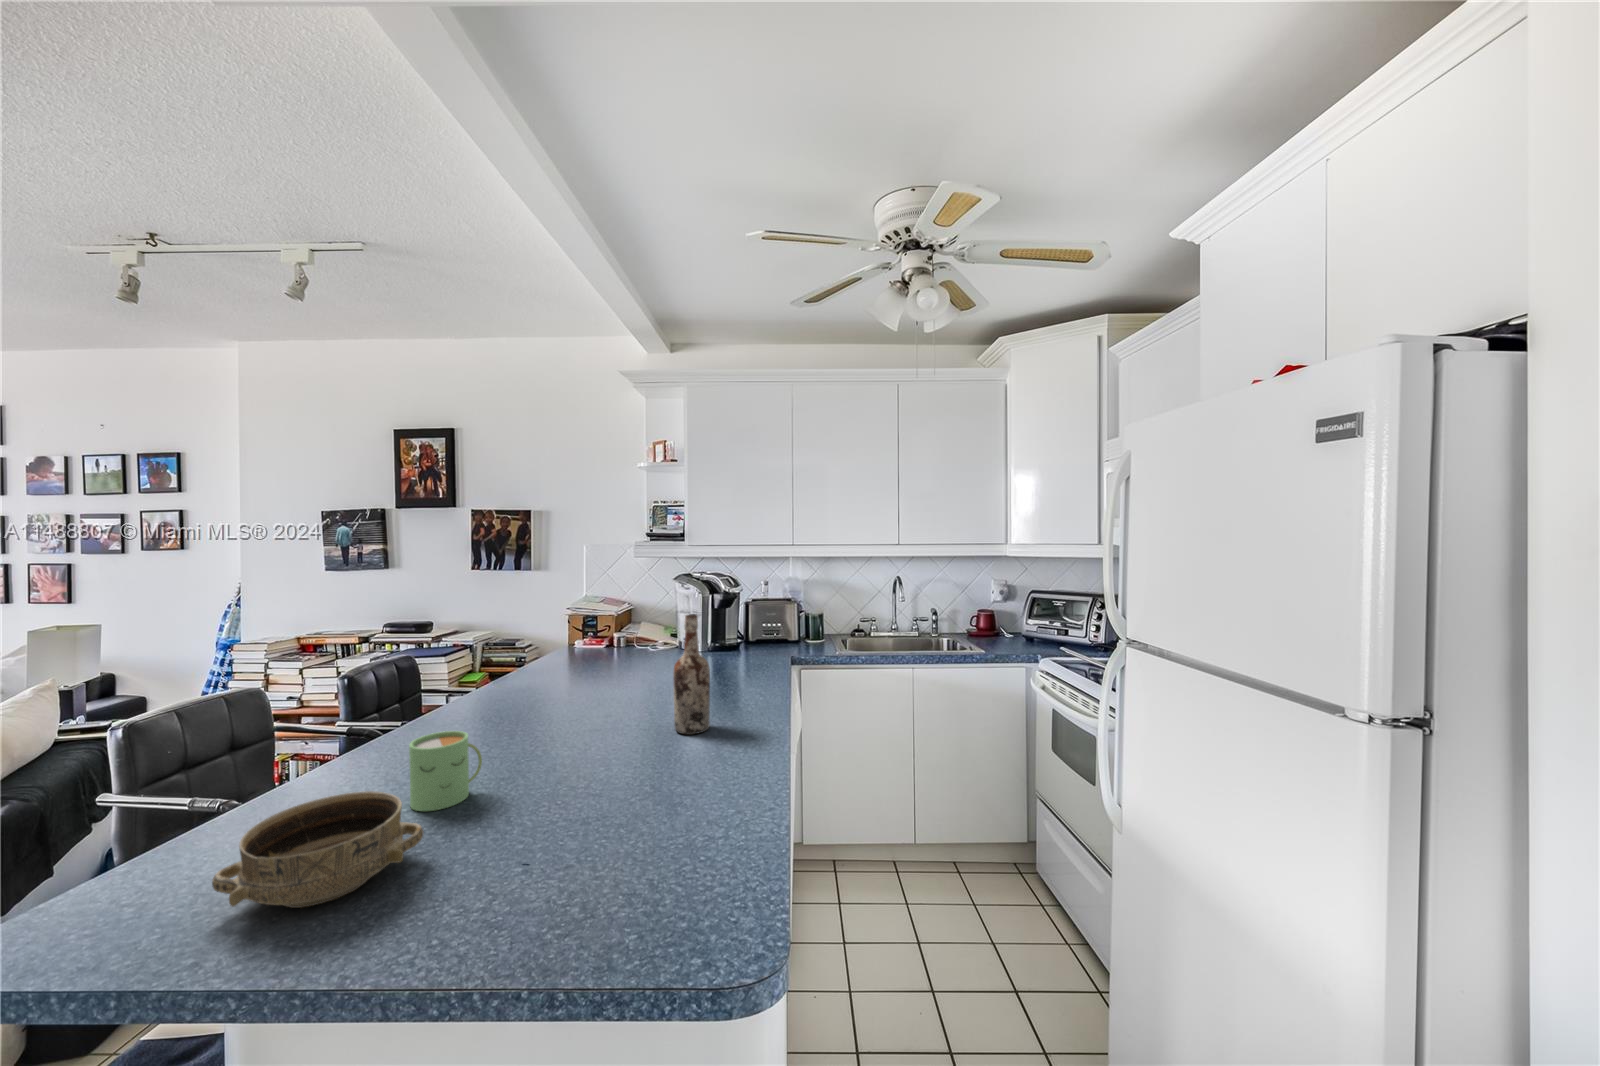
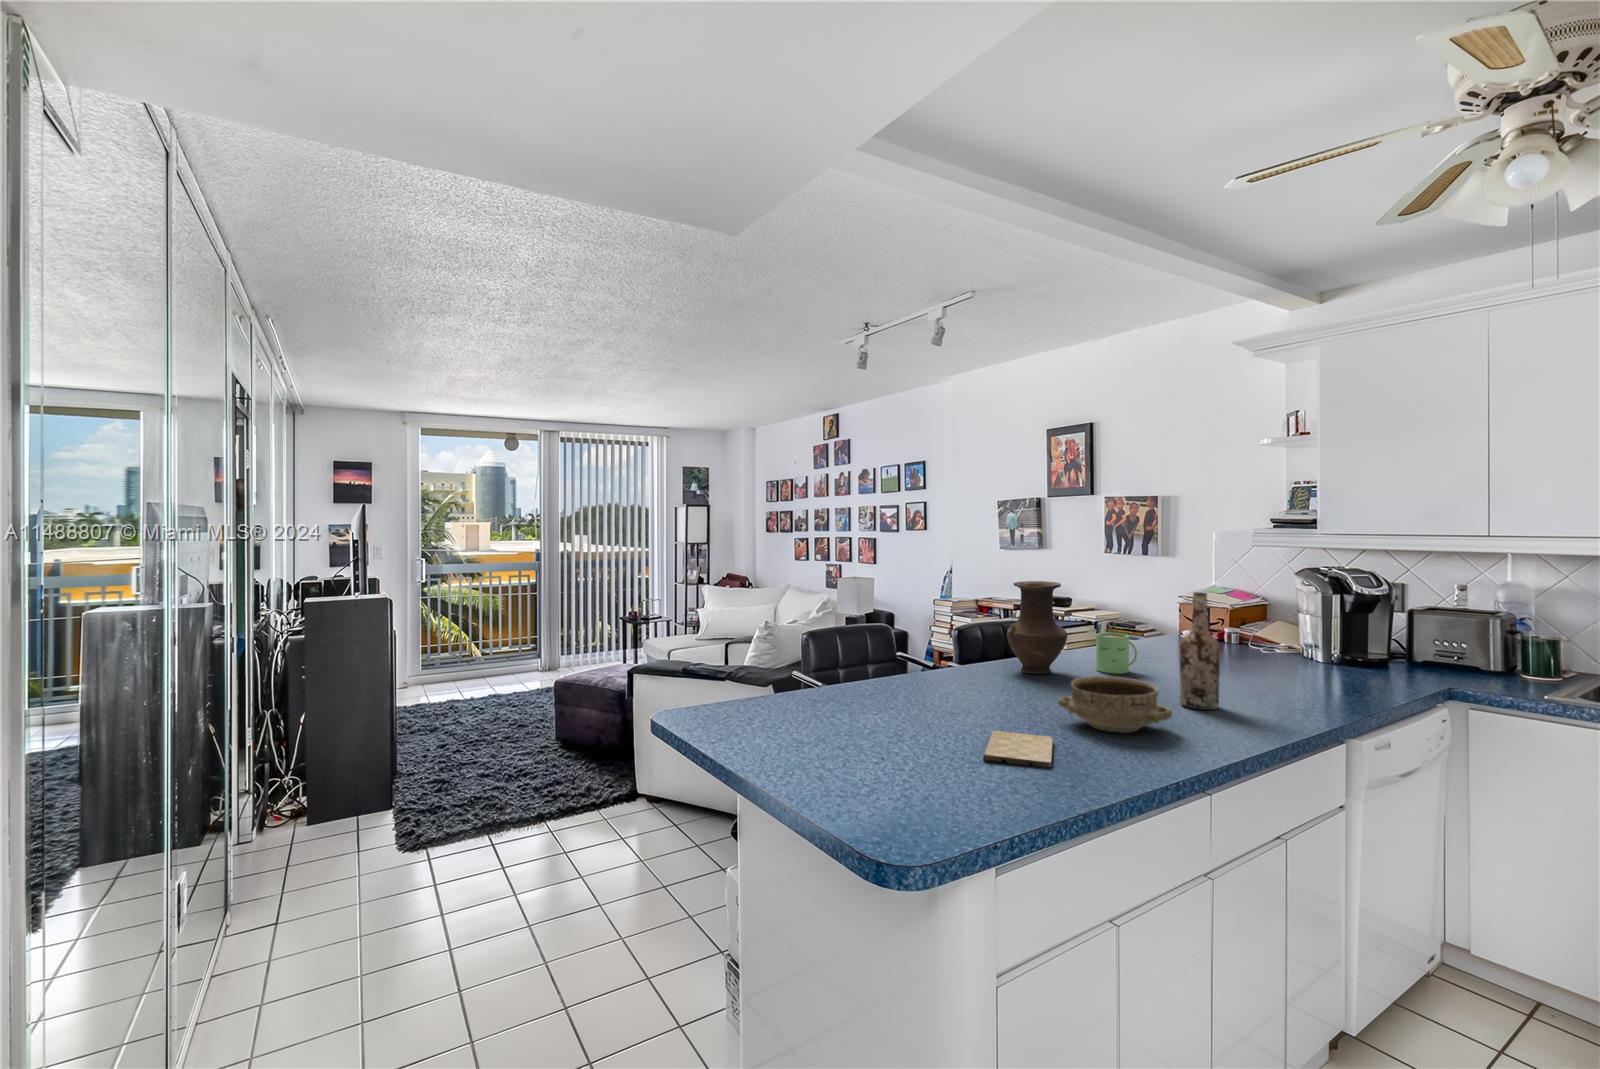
vase: none [441,617,523,738] -> present [1007,581,1067,674]
mug: present [409,731,482,811] -> present [1096,633,1137,674]
ceramic bowl: present [212,791,423,908] -> present [1058,676,1172,733]
cutting board: none [555,845,688,947] -> present [983,731,1053,768]

